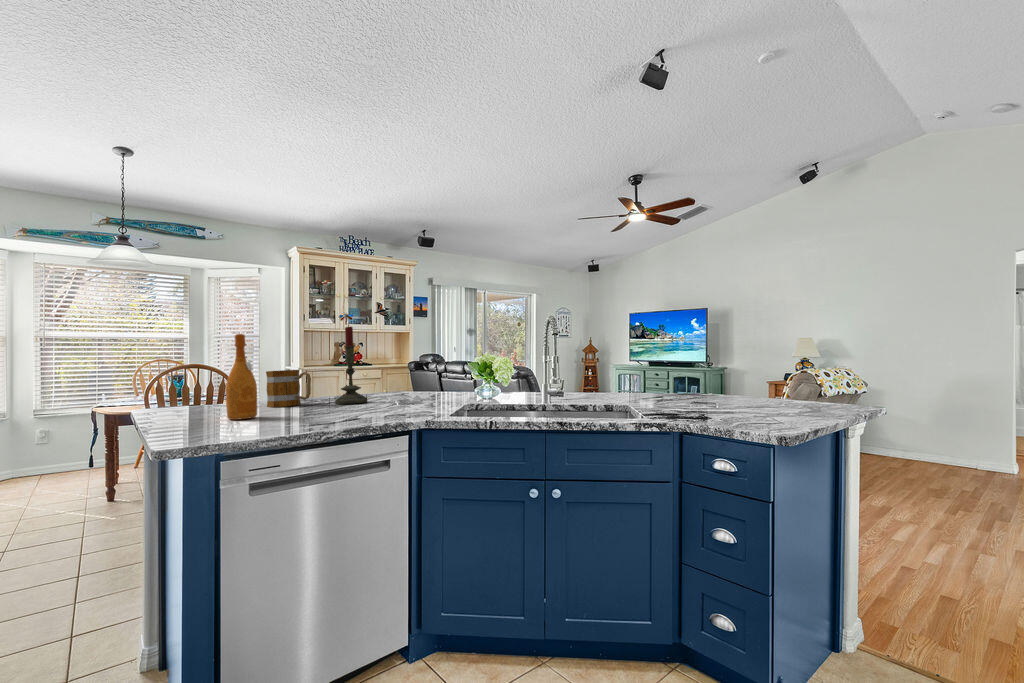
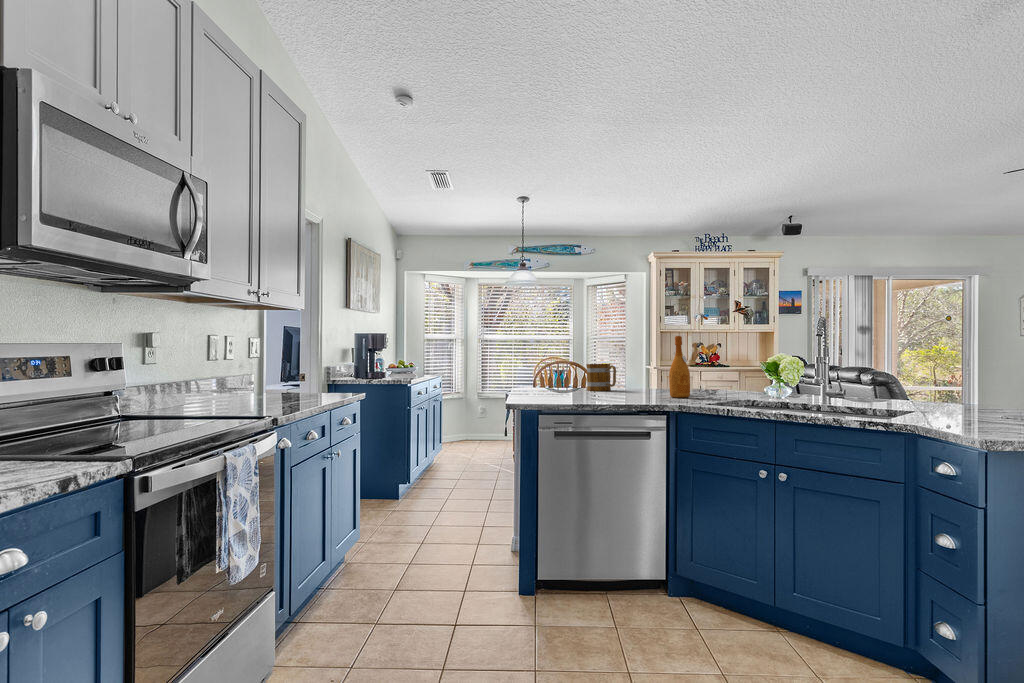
candle: present [335,325,367,404] -> none [635,328,661,392]
wine bottle: present [226,334,257,420] -> present [669,336,690,398]

